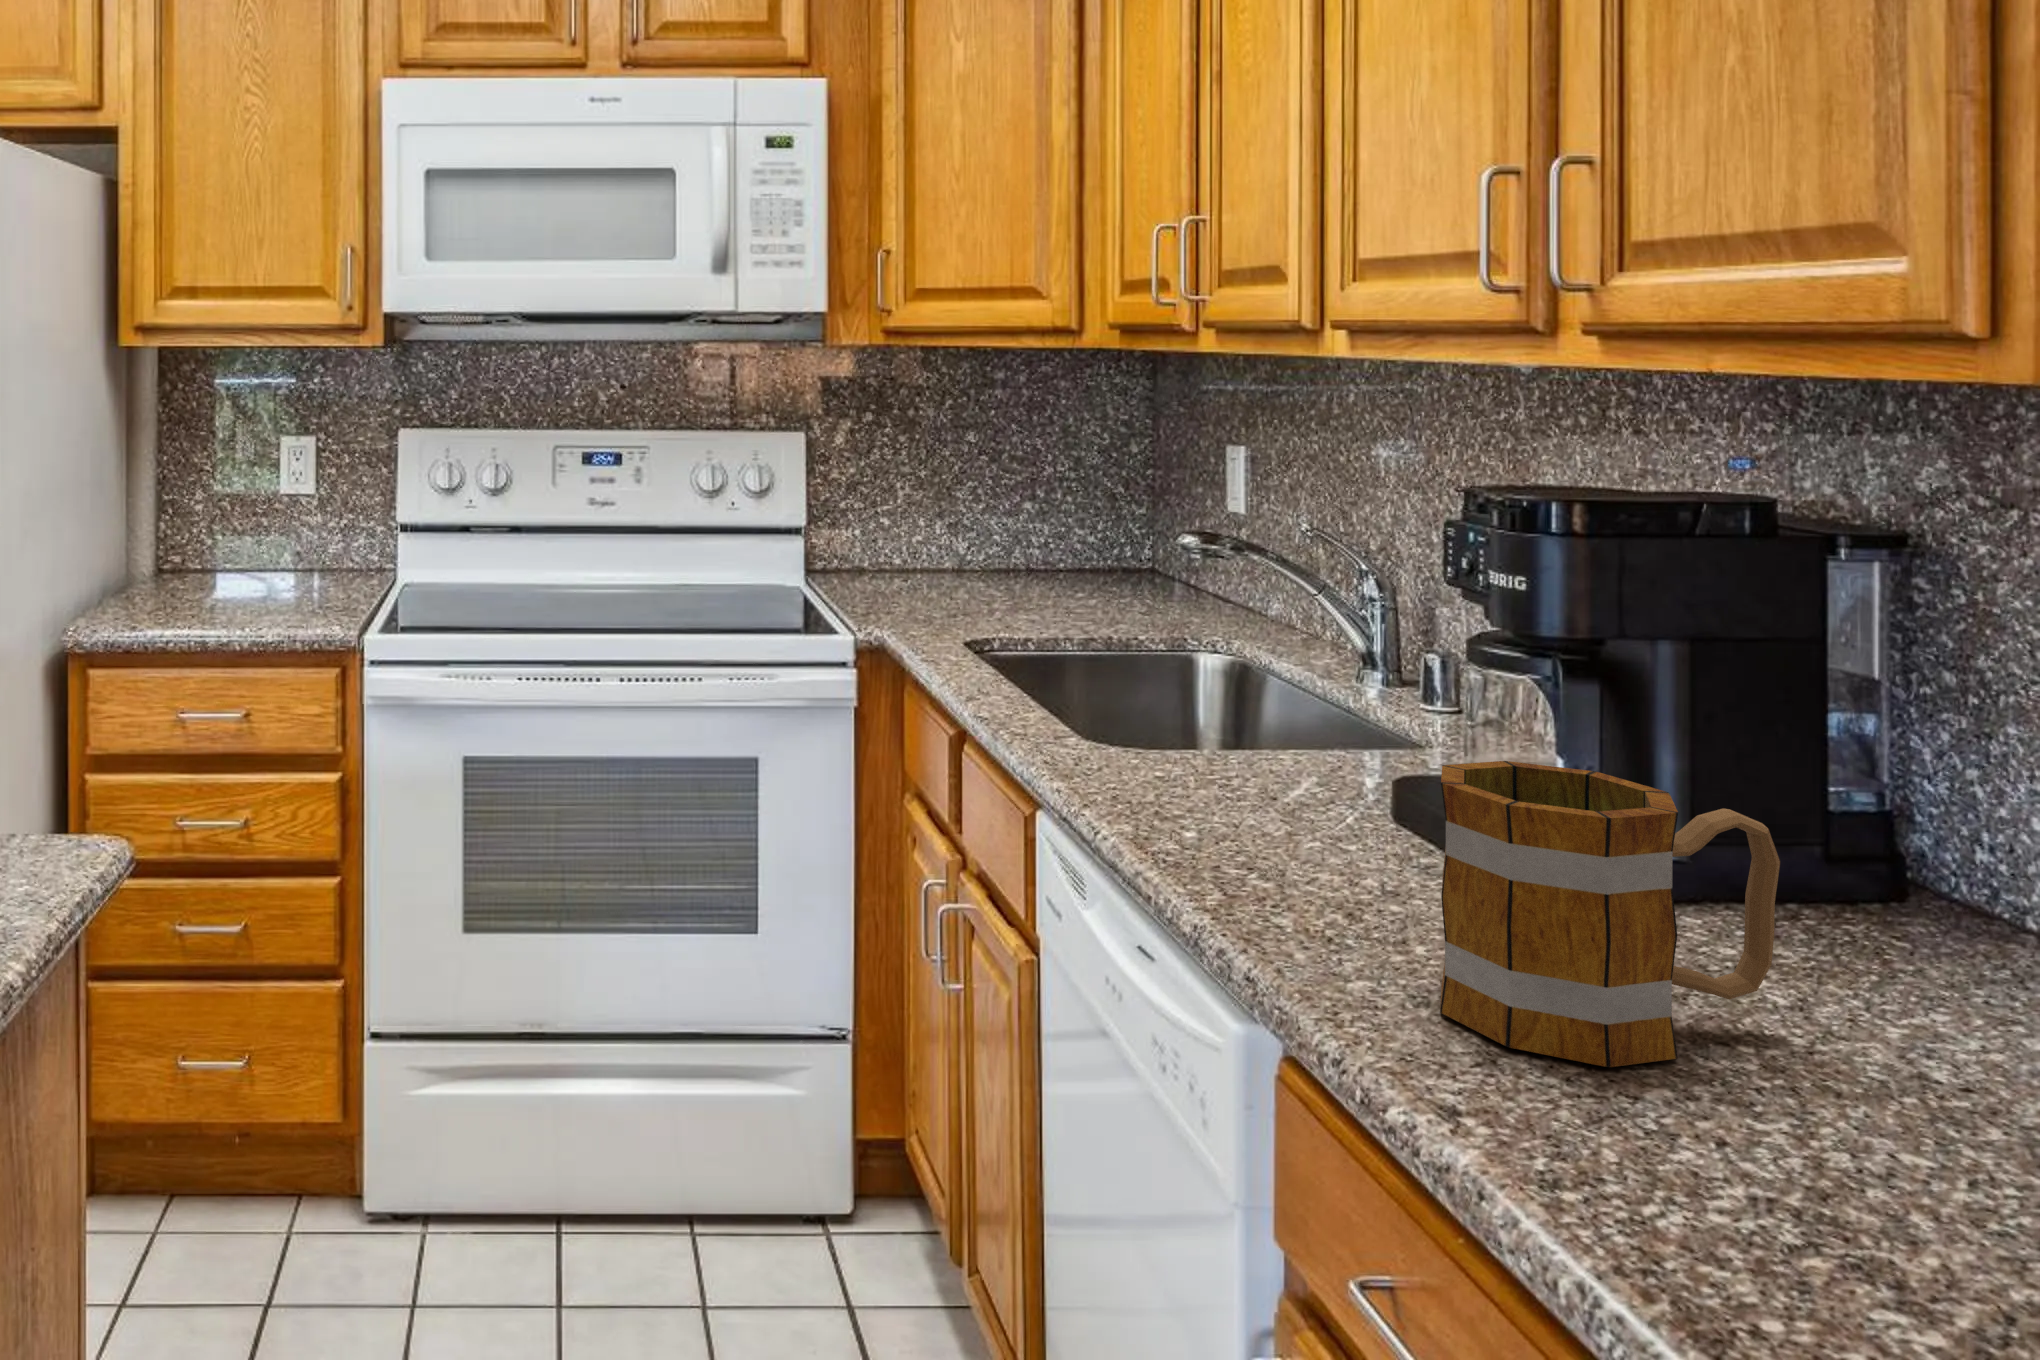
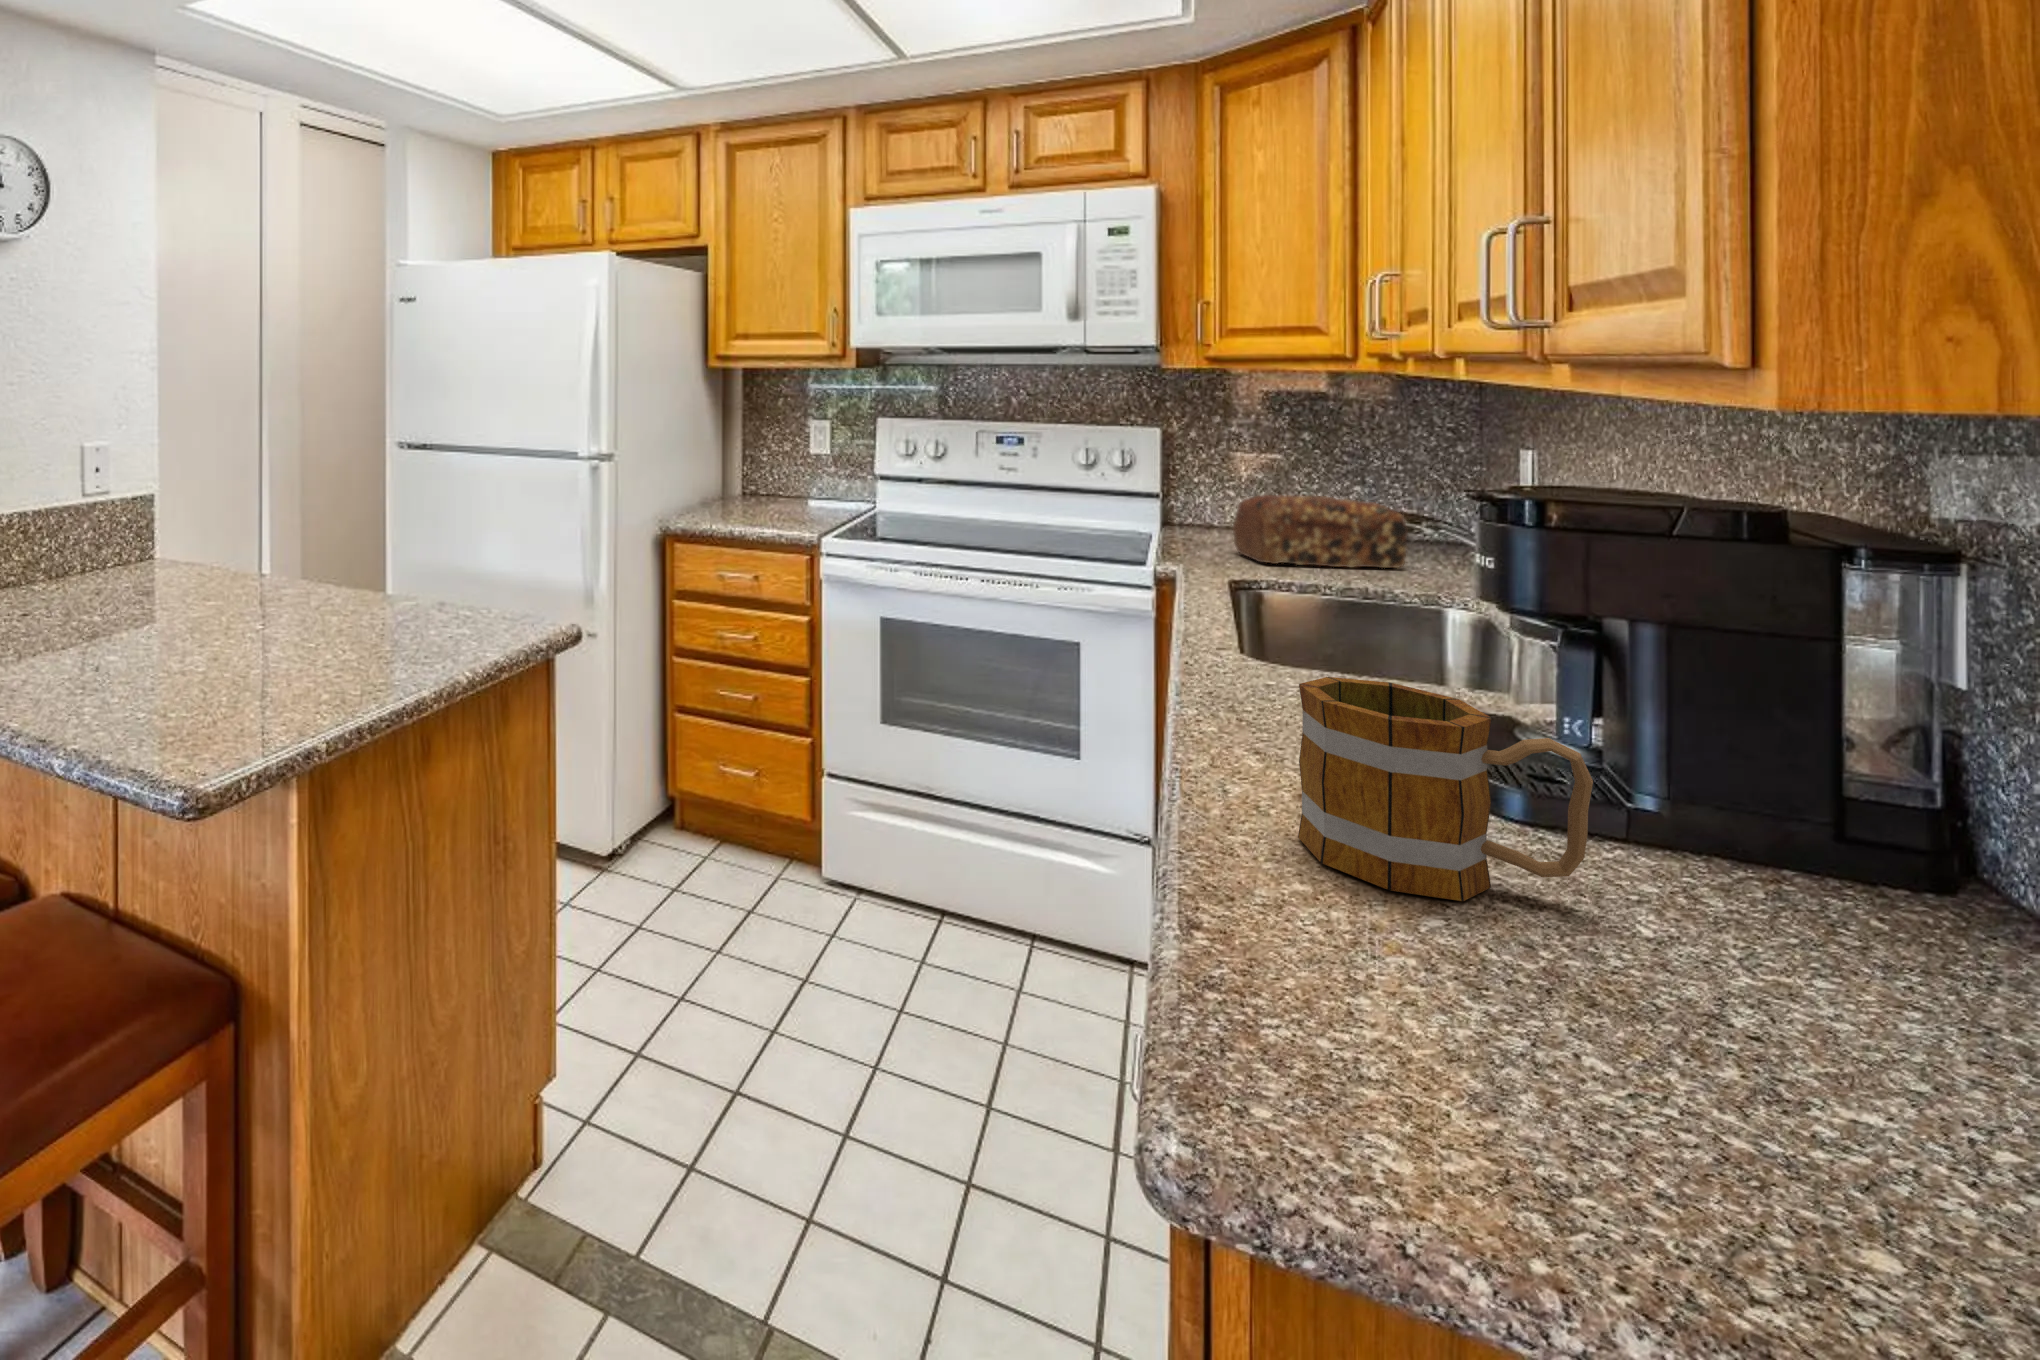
bread loaf: none [905,512,1093,609] -> present [1233,495,1408,568]

